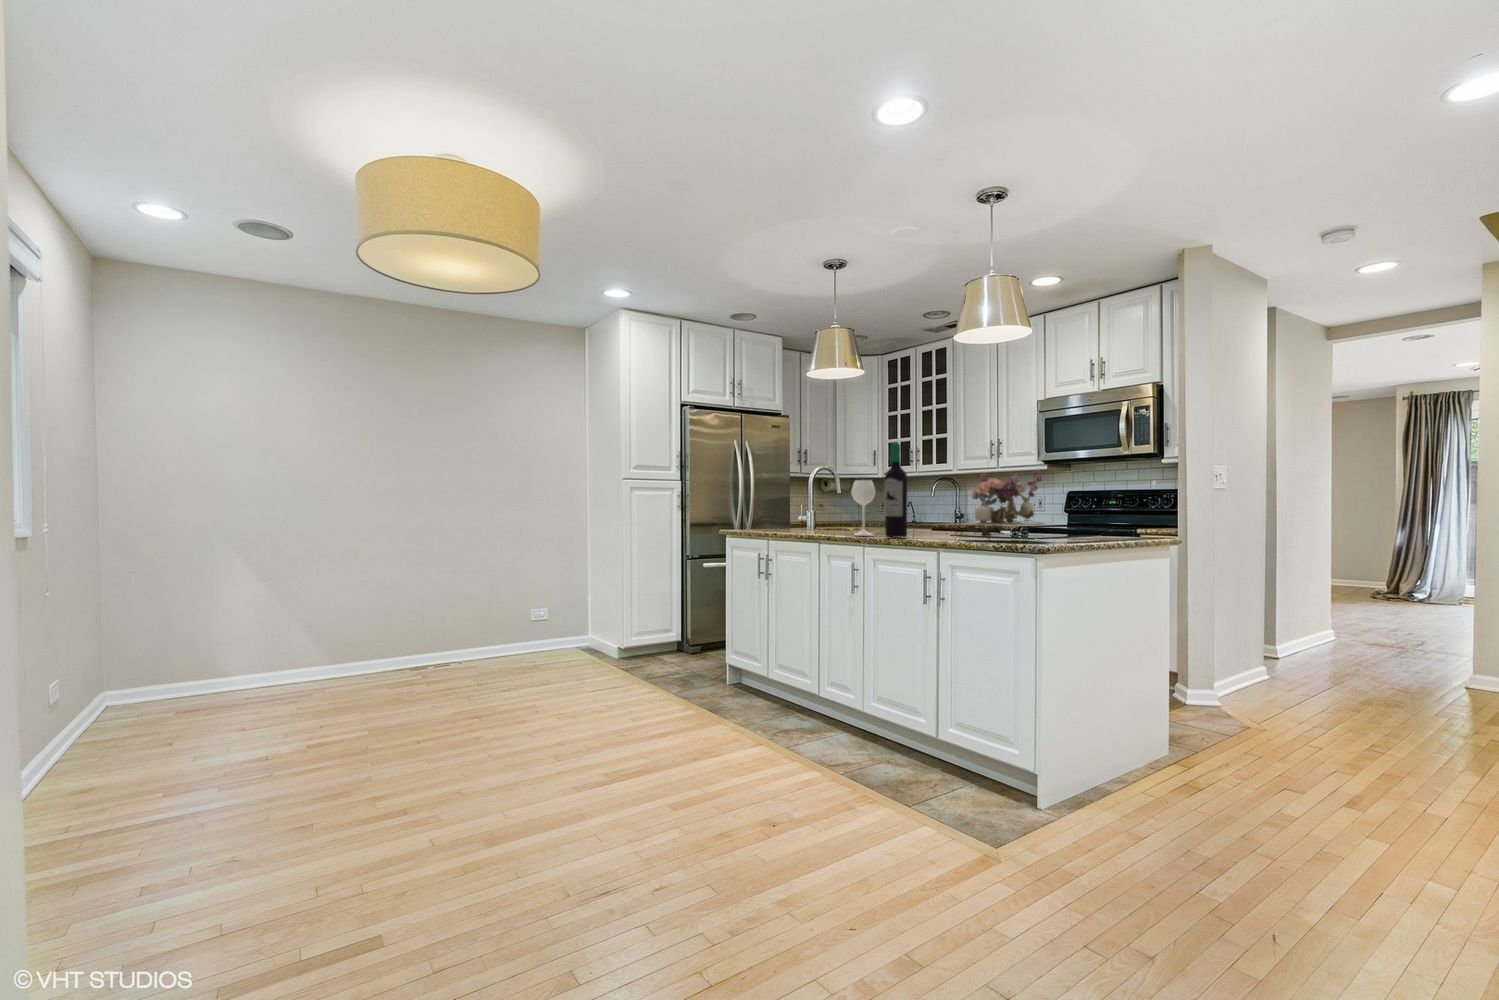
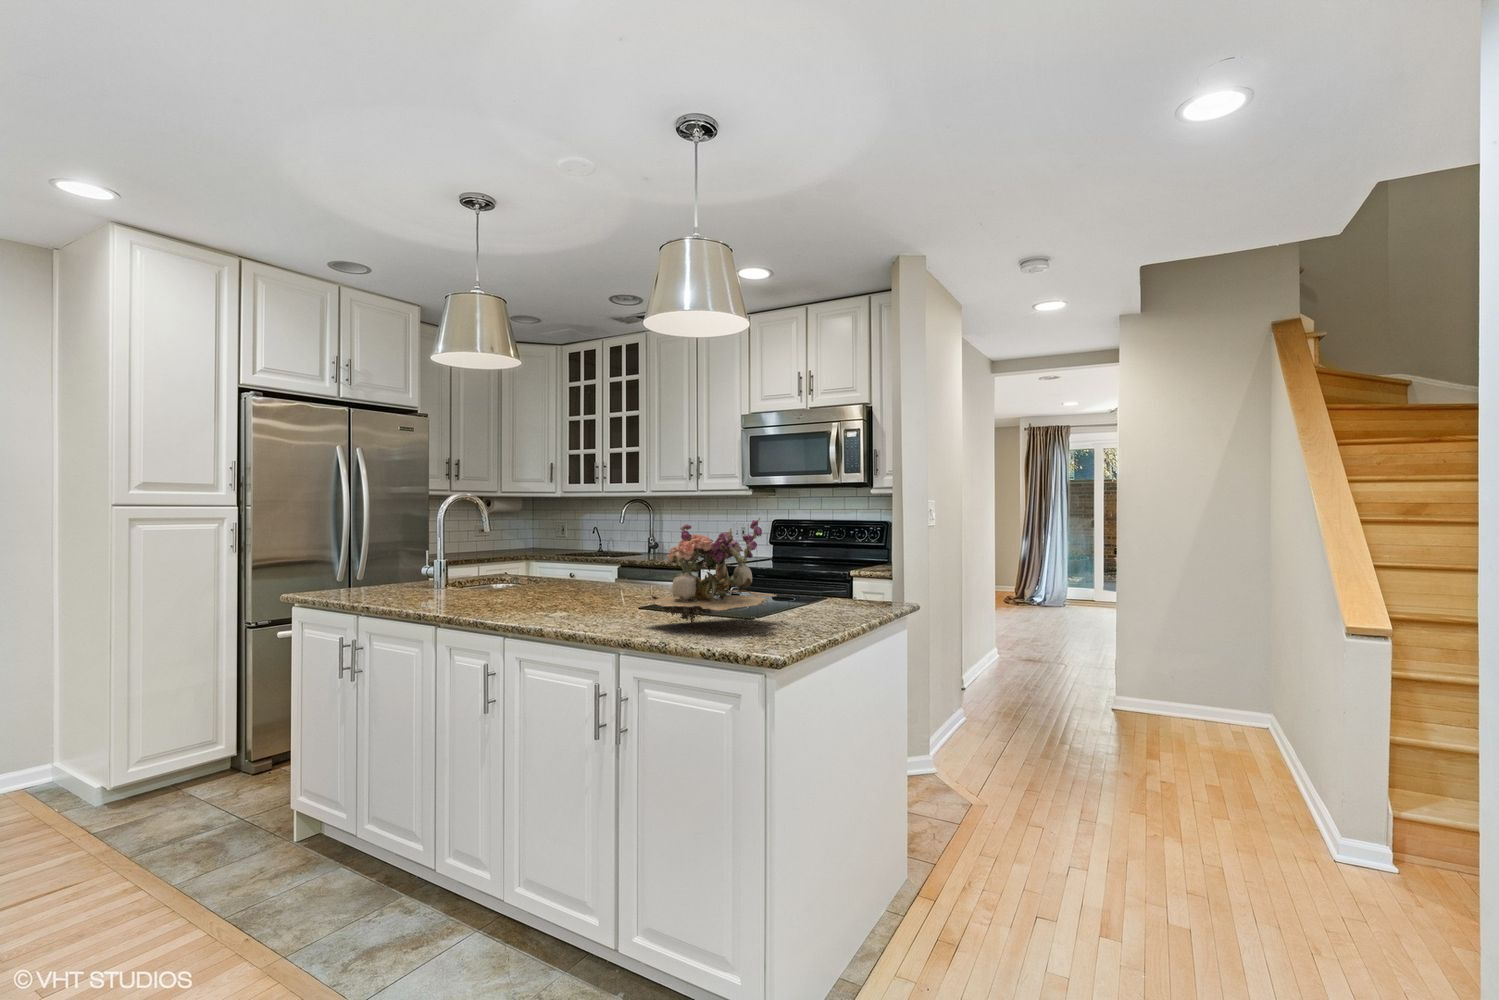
wine bottle: present [851,443,907,537] -> none [486,476,574,624]

